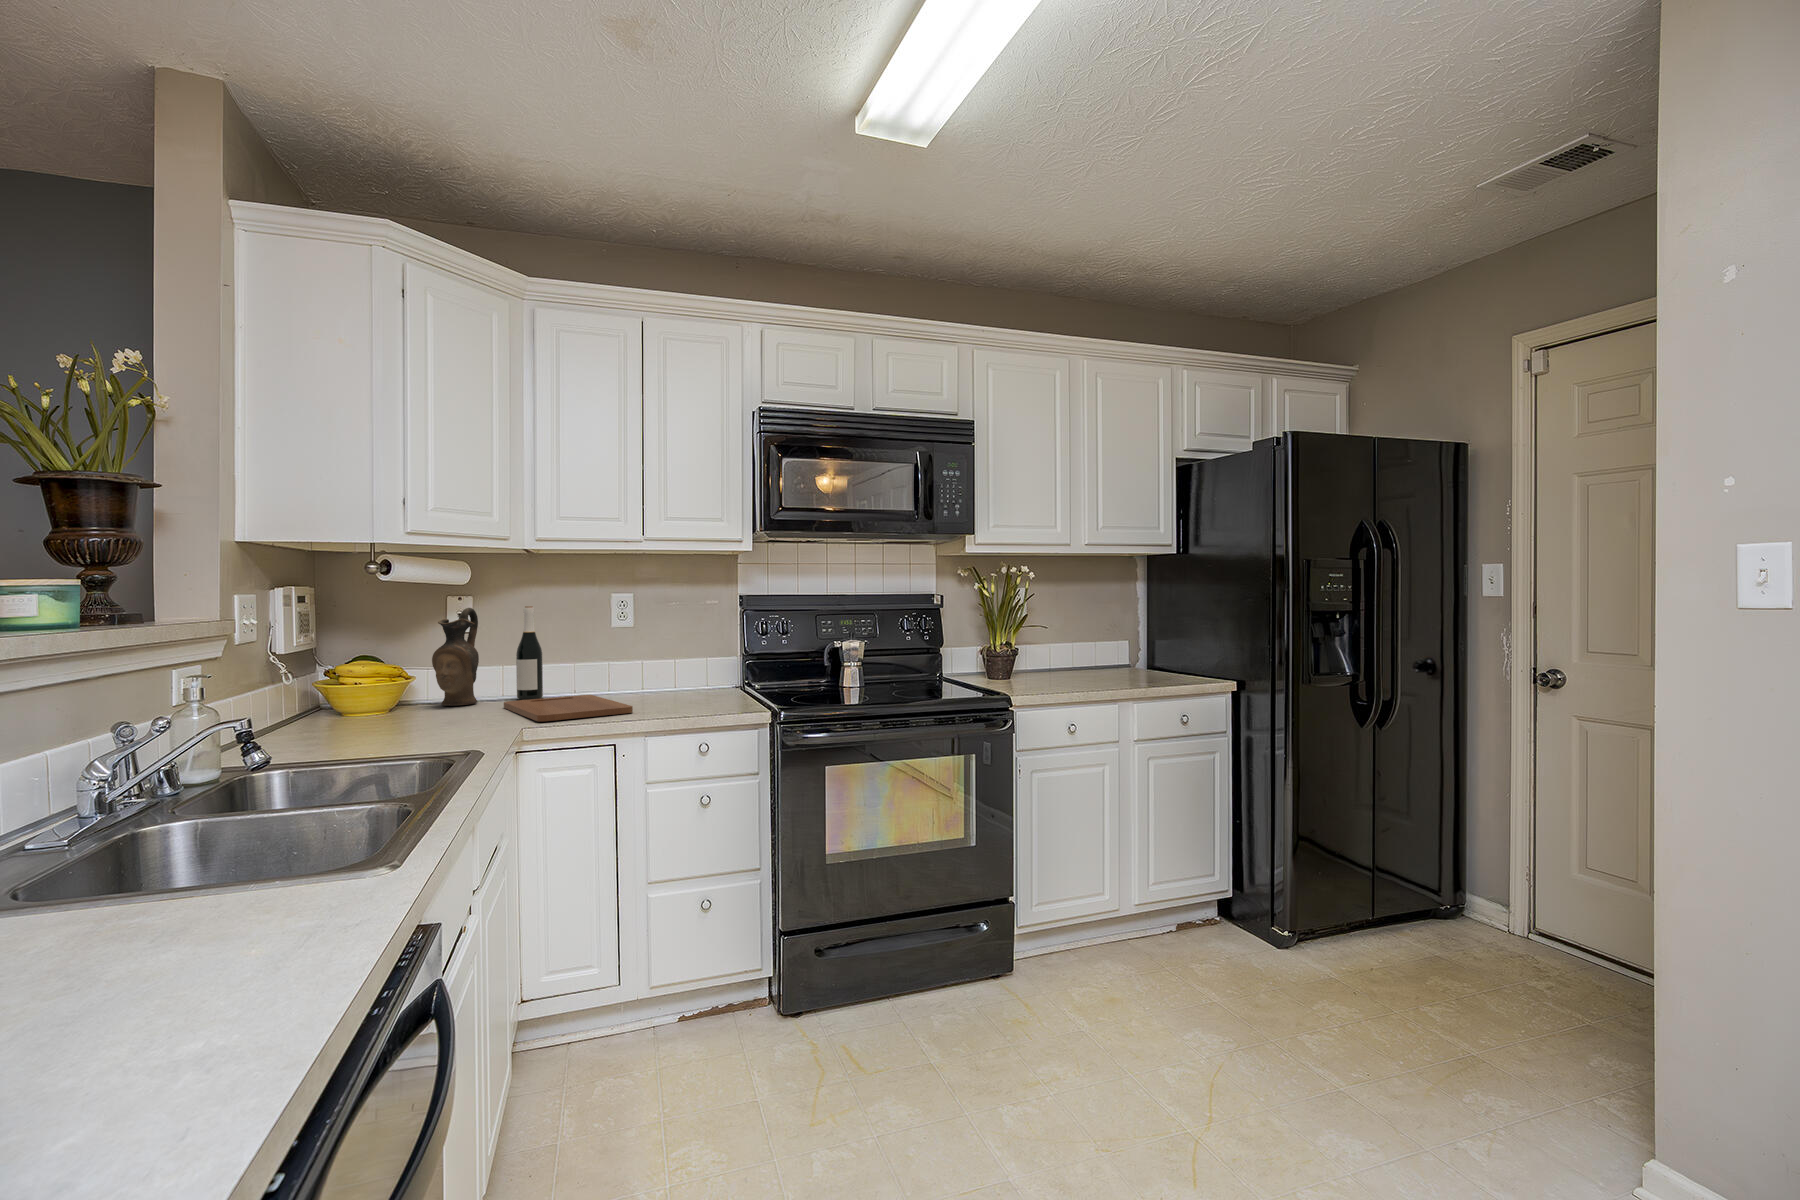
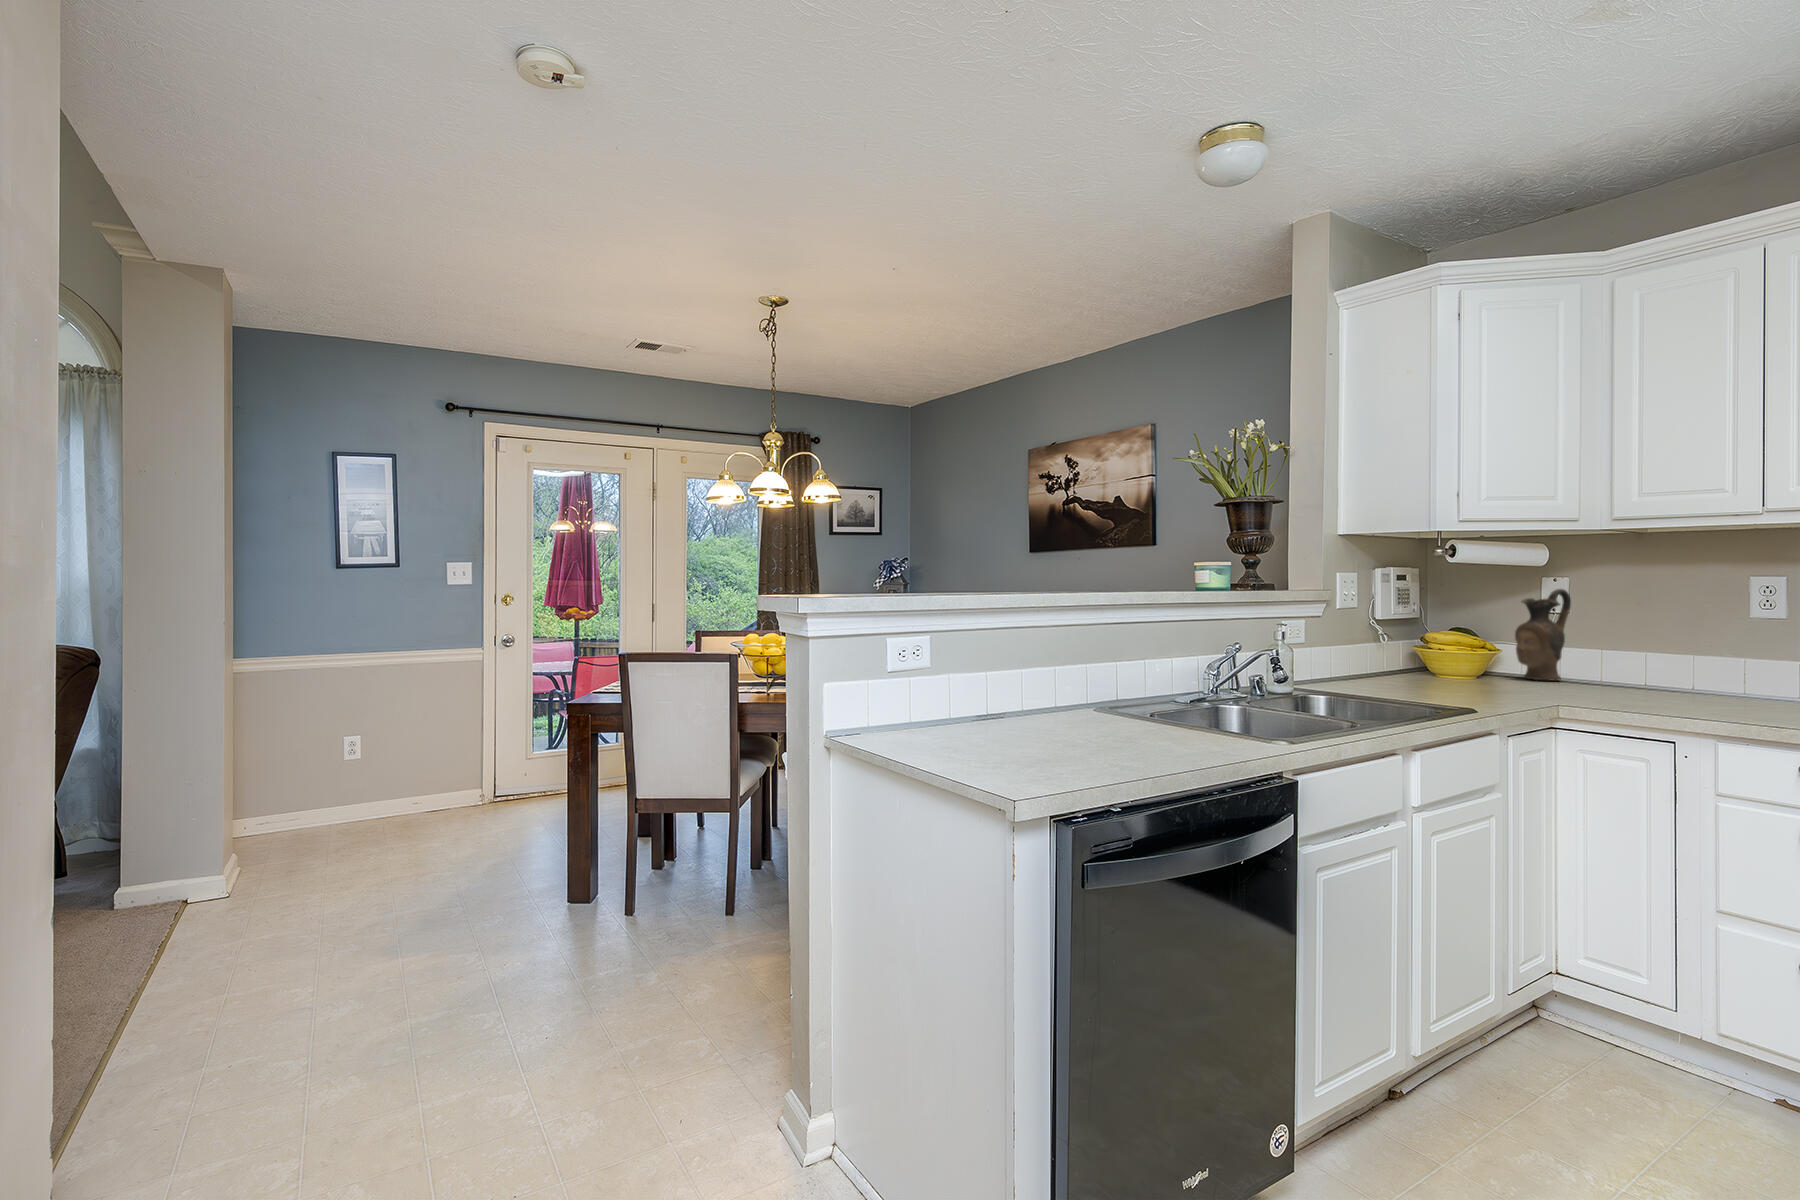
wine bottle: present [516,606,543,700] -> none [1608,589,1643,687]
cutting board: present [504,695,633,721] -> none [1573,682,1708,711]

